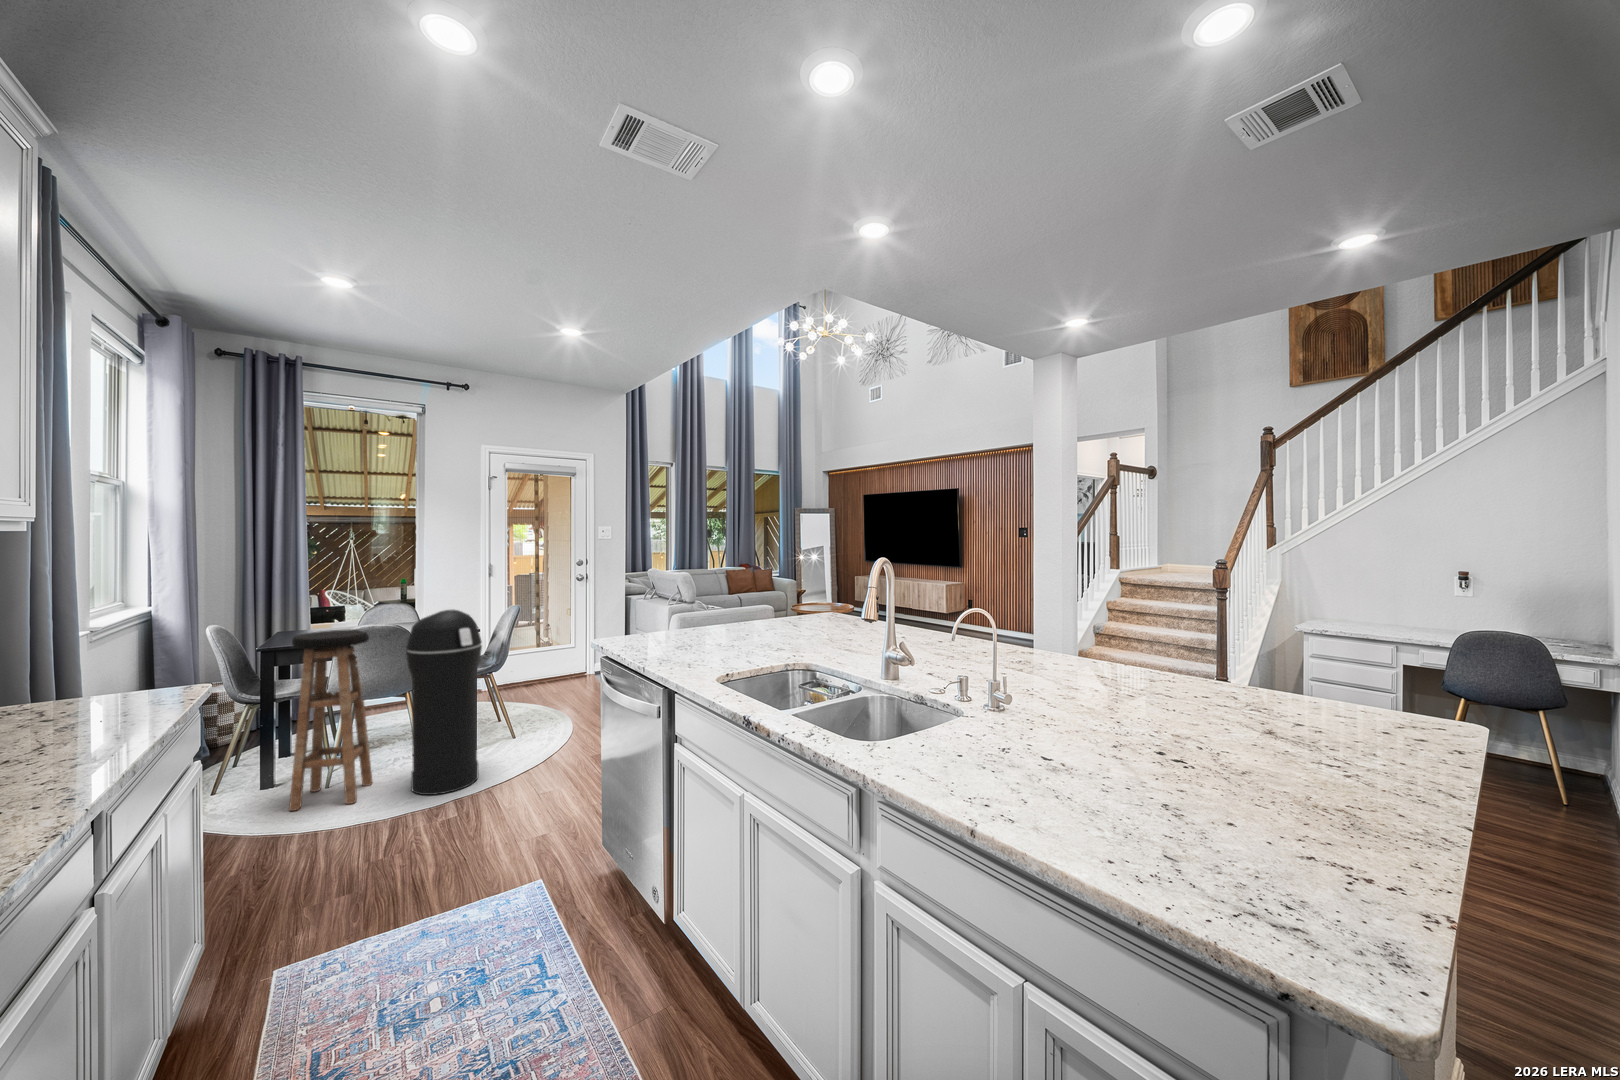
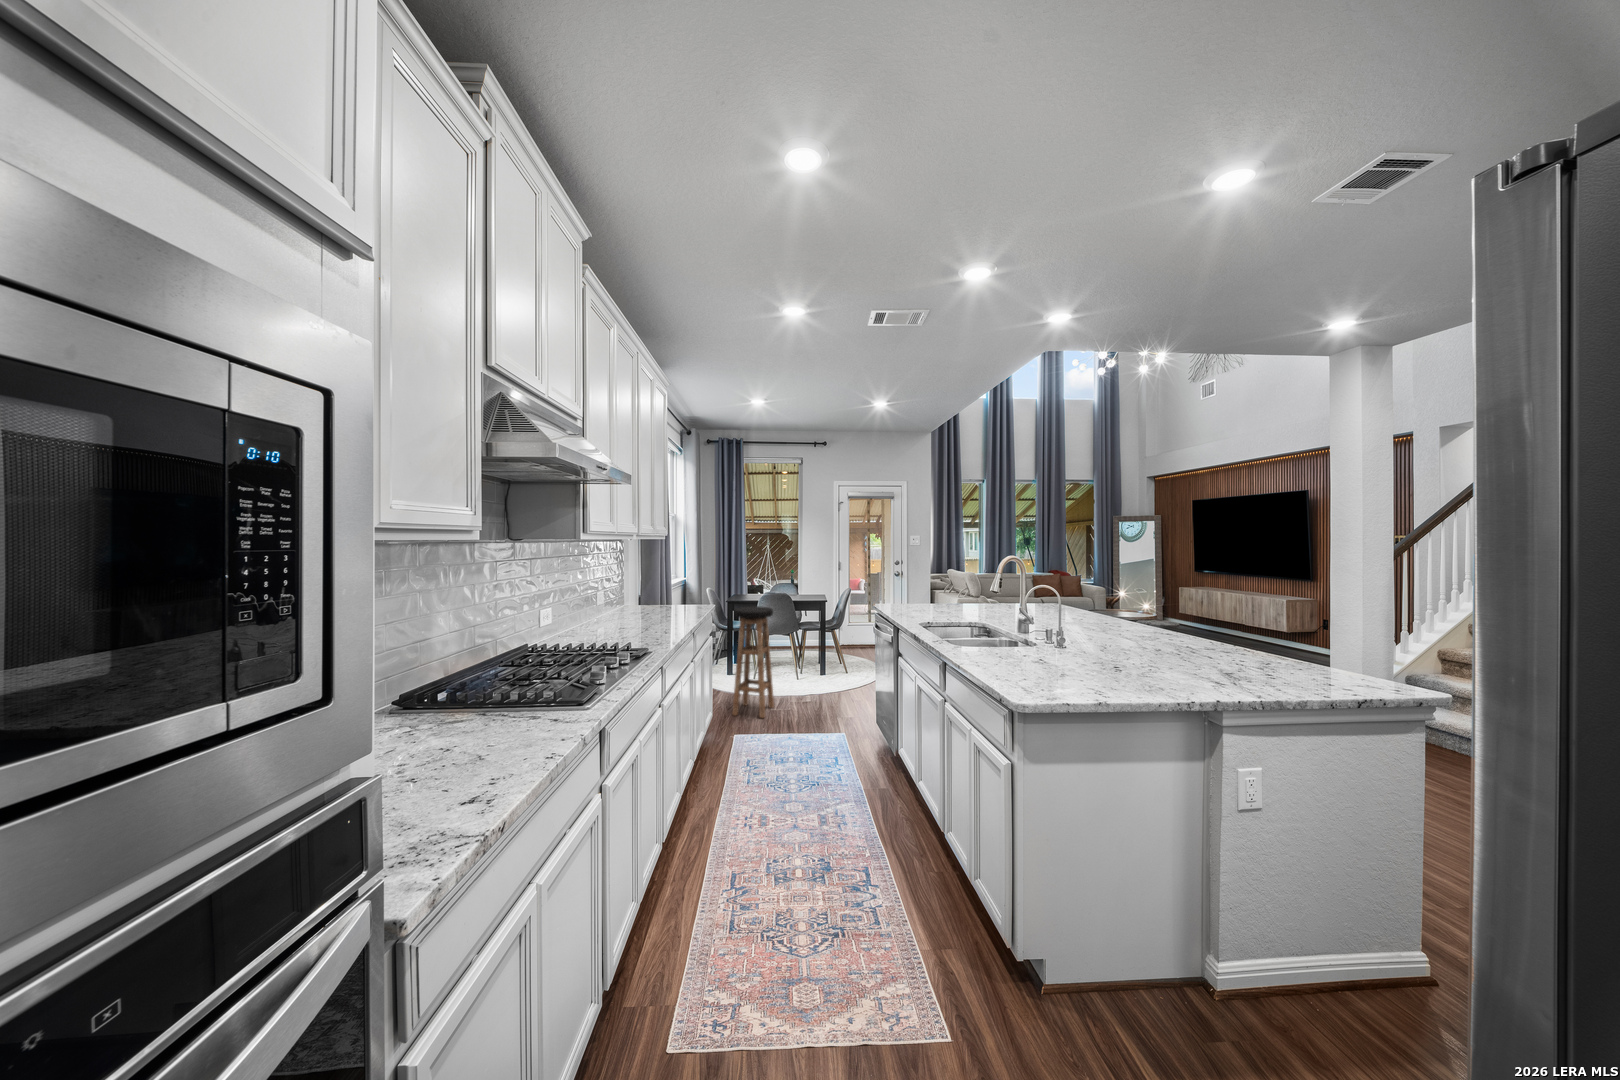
trash can: present [406,610,482,795] -> none [793,599,837,724]

